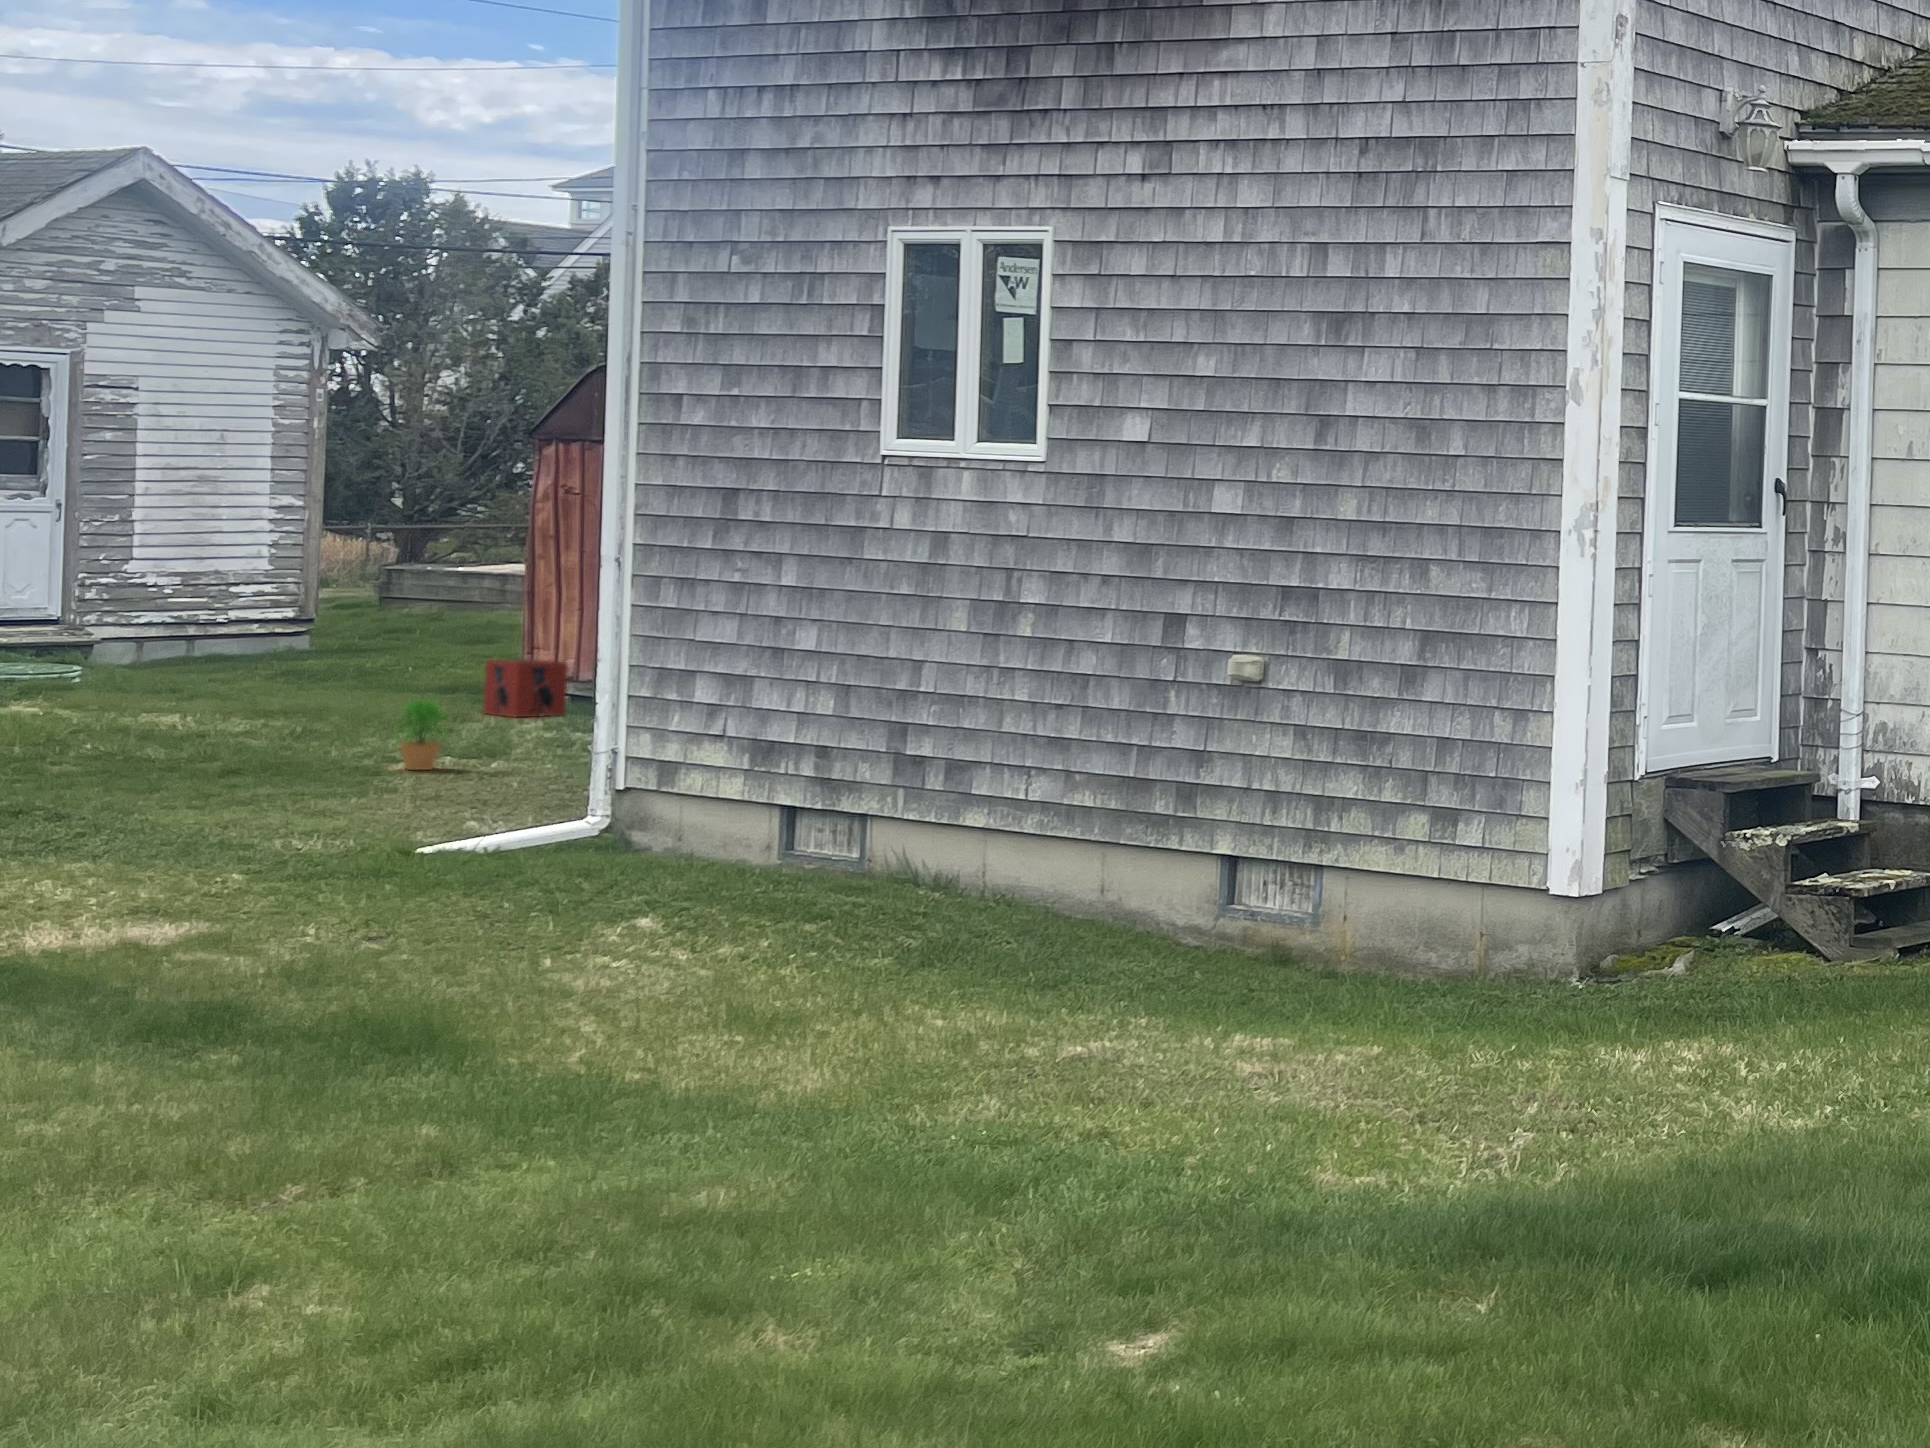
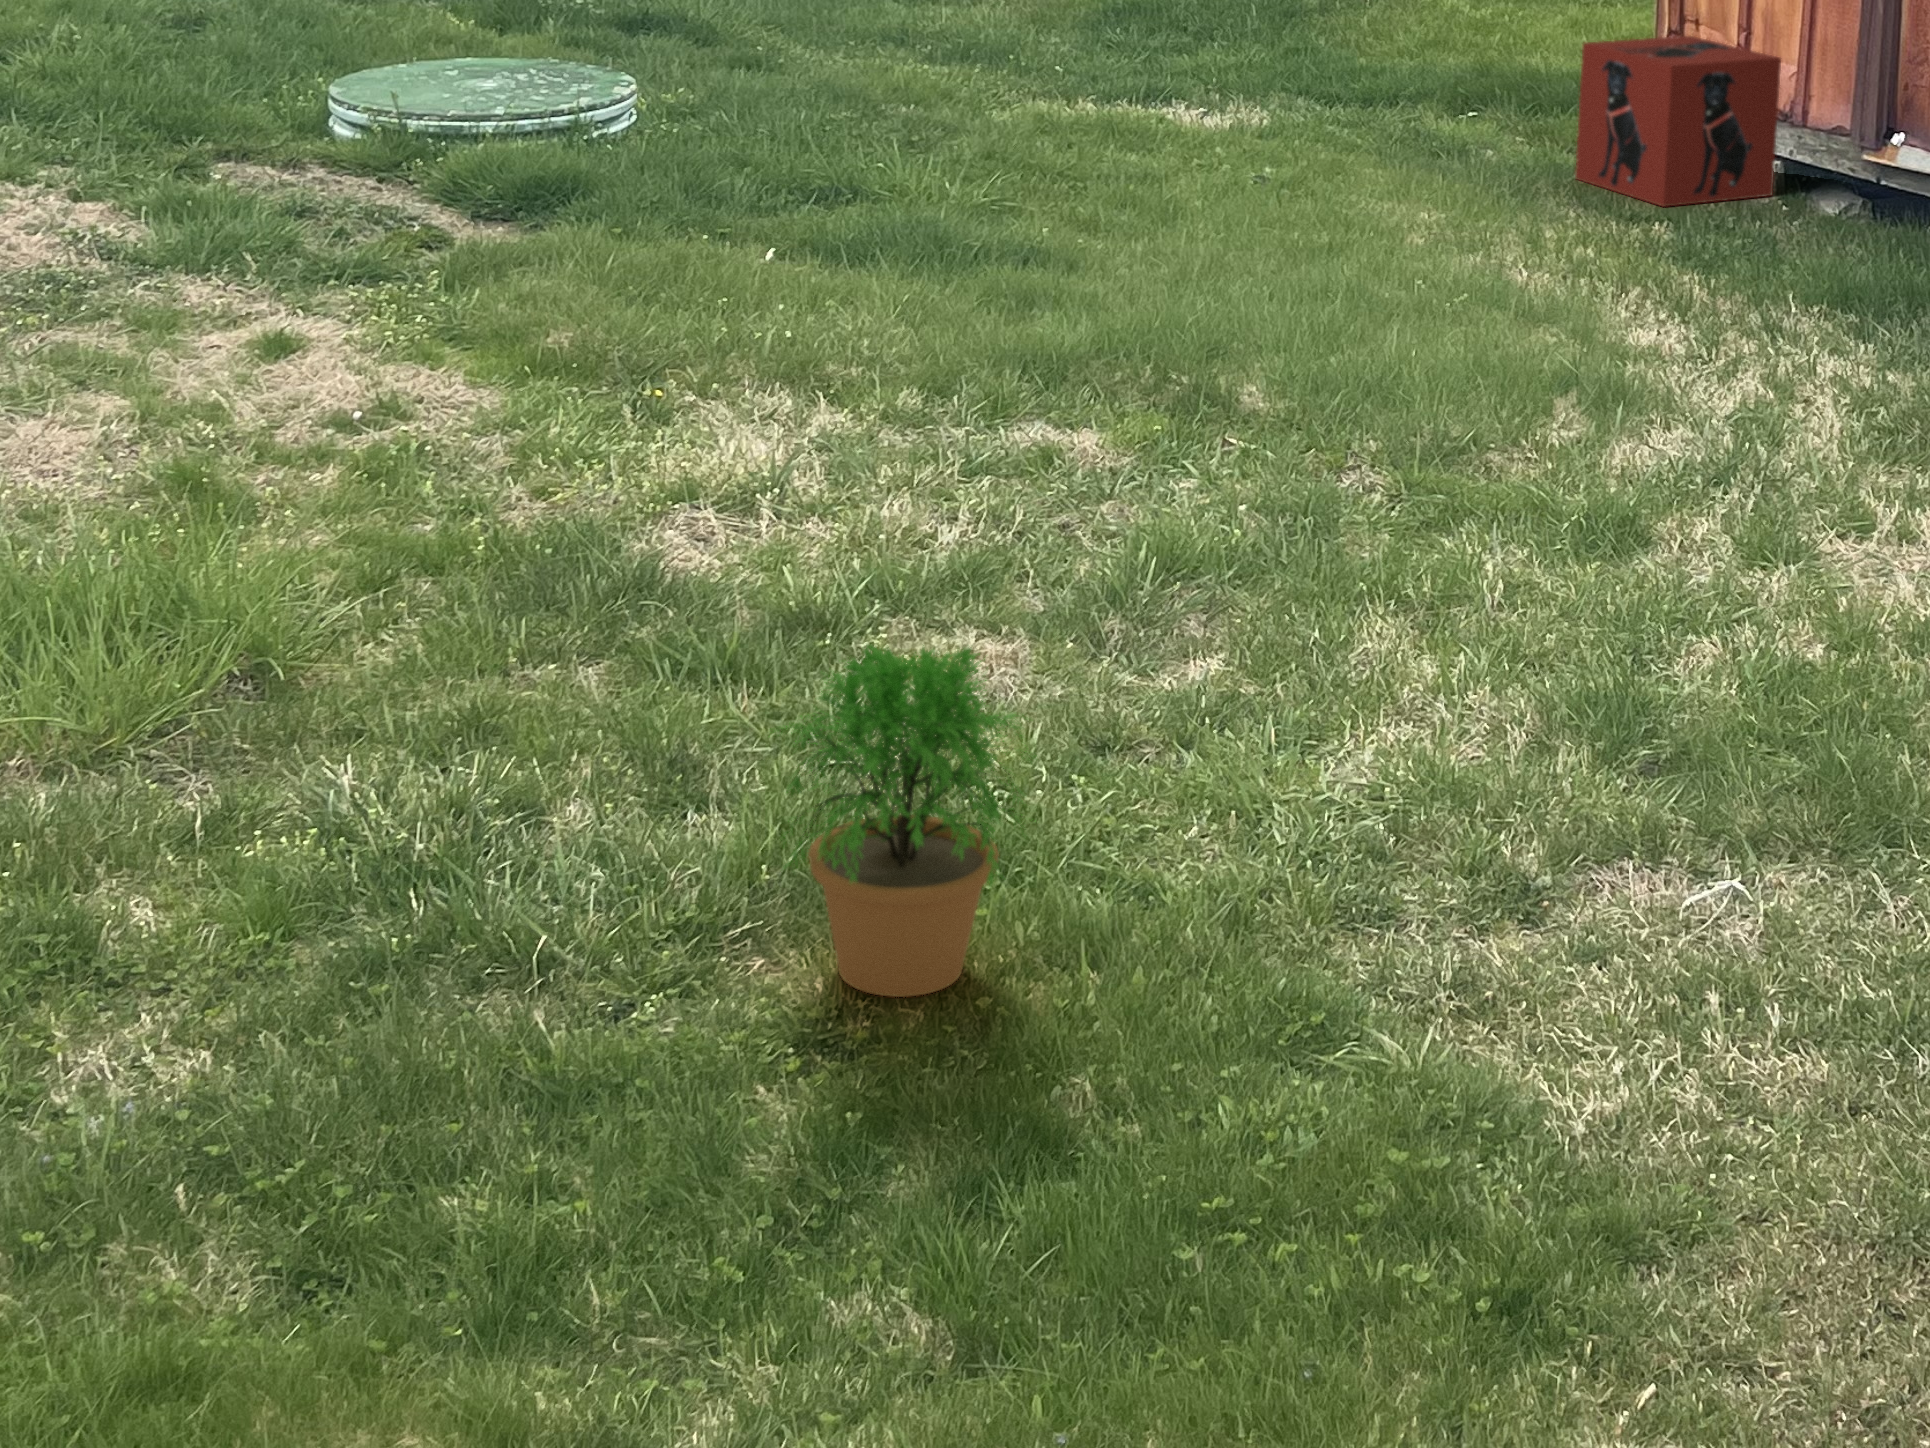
potted plant: present [392,700,448,770] -> present [773,644,1034,997]

